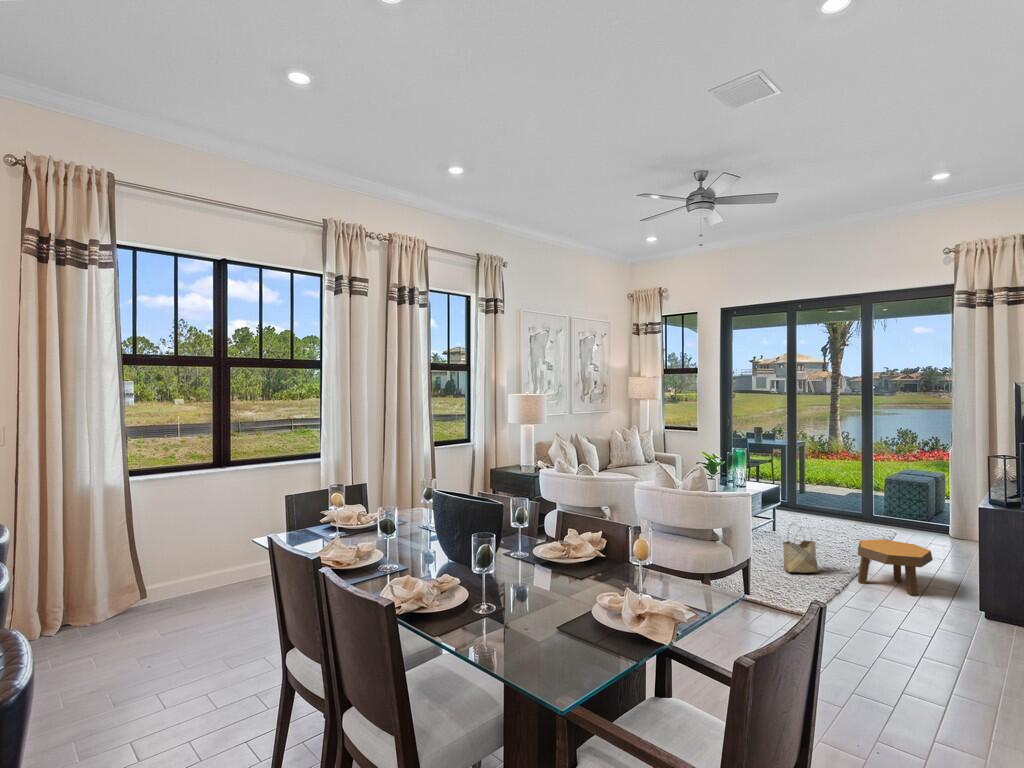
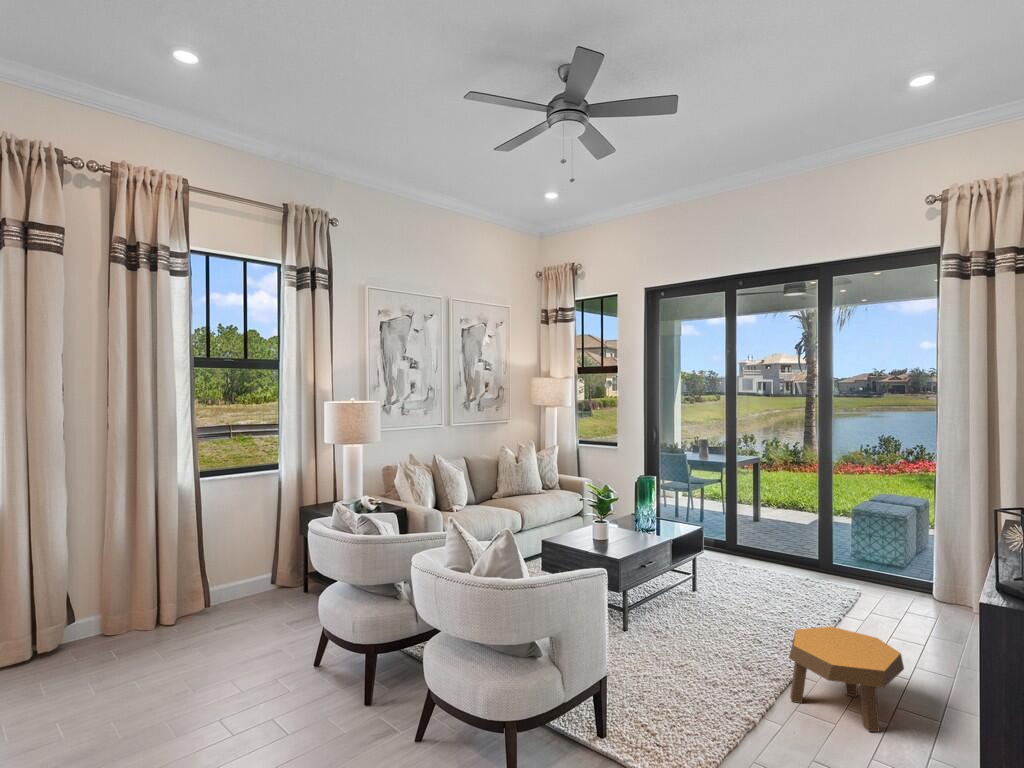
woven basket: present [783,529,818,573] -> none [680,600,733,679]

